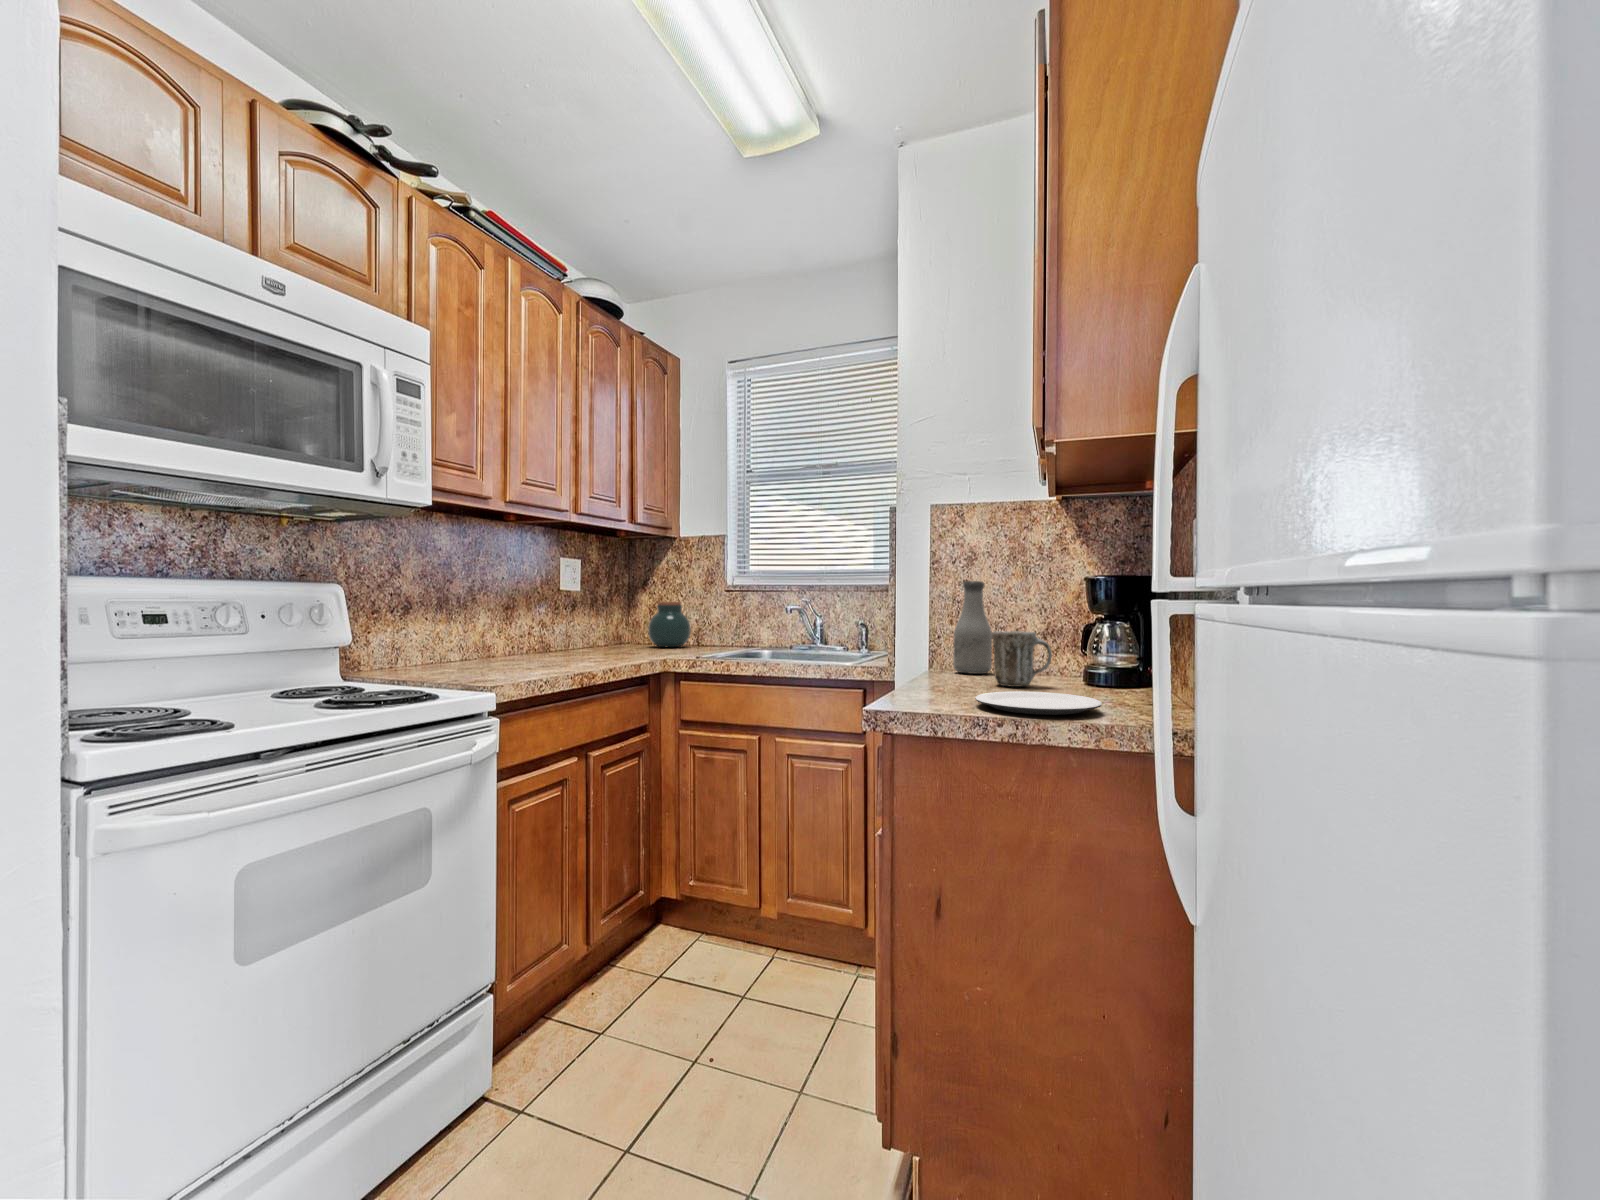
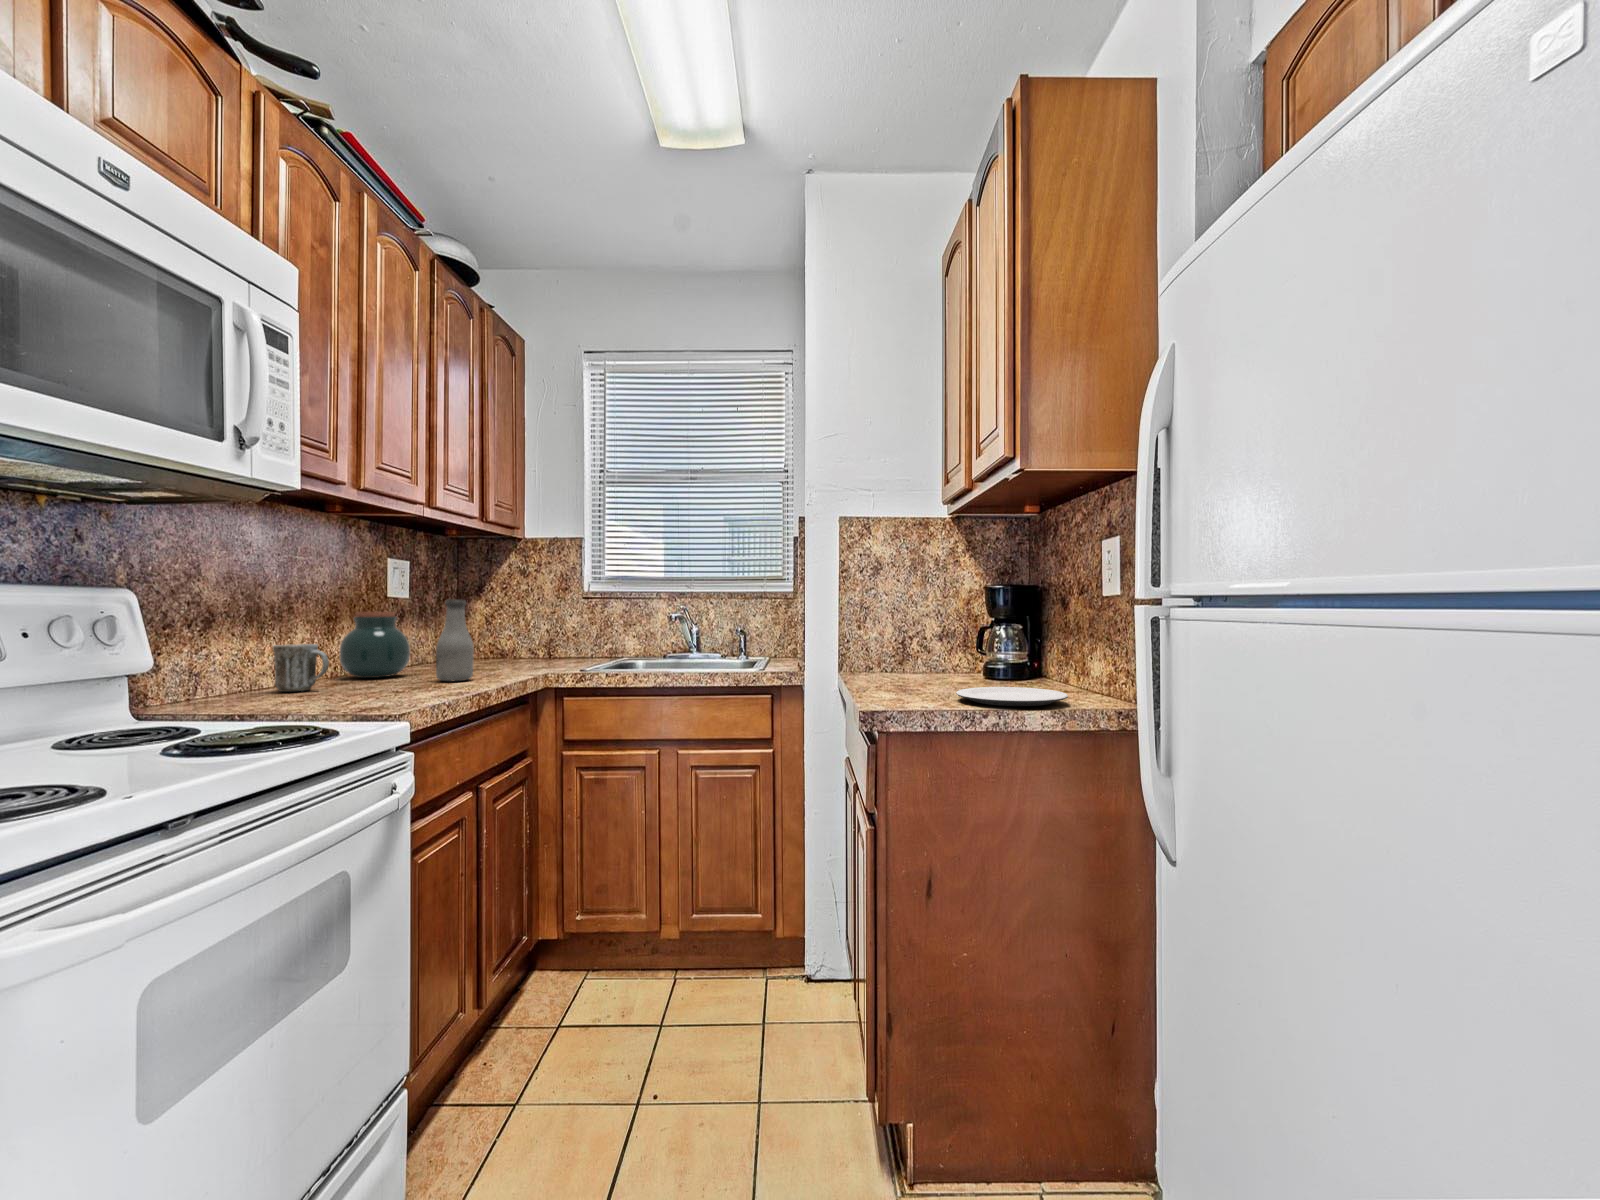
bottle: present [953,581,992,674] -> present [436,599,474,681]
jar: present [648,602,691,647] -> present [340,612,410,678]
mug: present [992,631,1052,687] -> present [273,644,329,692]

